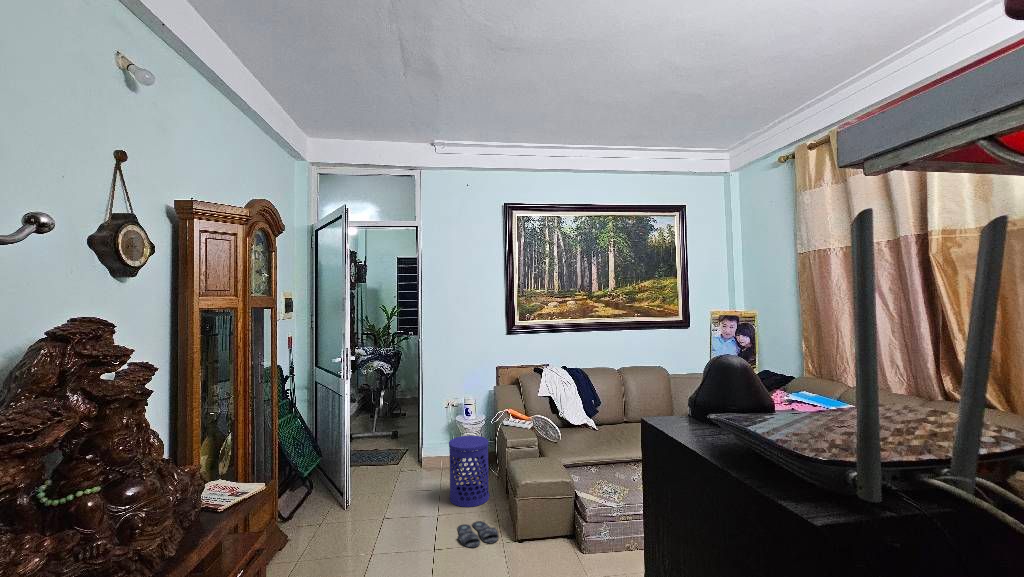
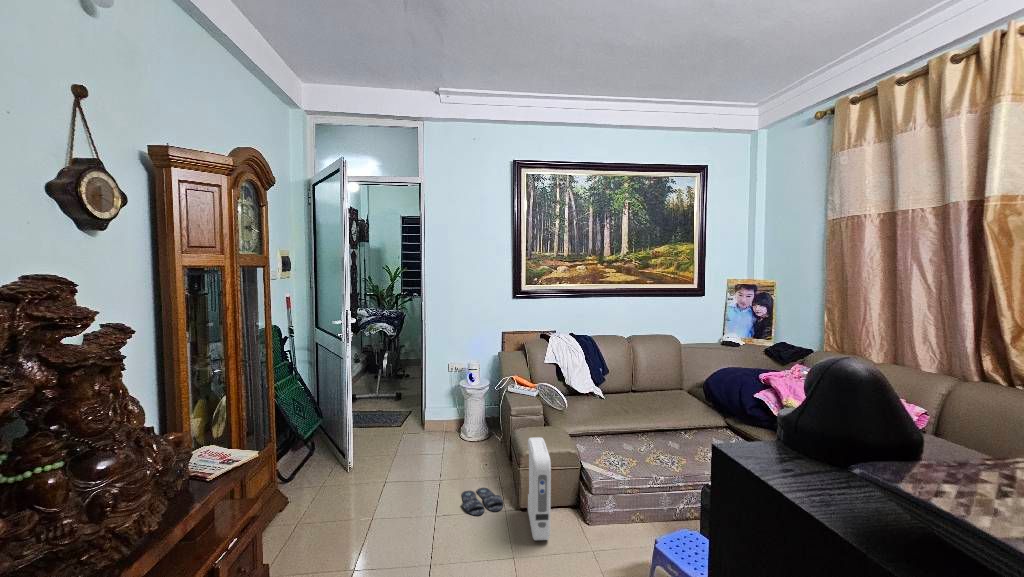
waste bin: present [449,436,489,507] -> none [454,401,494,472]
air purifier: none [521,467,544,569] -> present [527,437,551,540]

